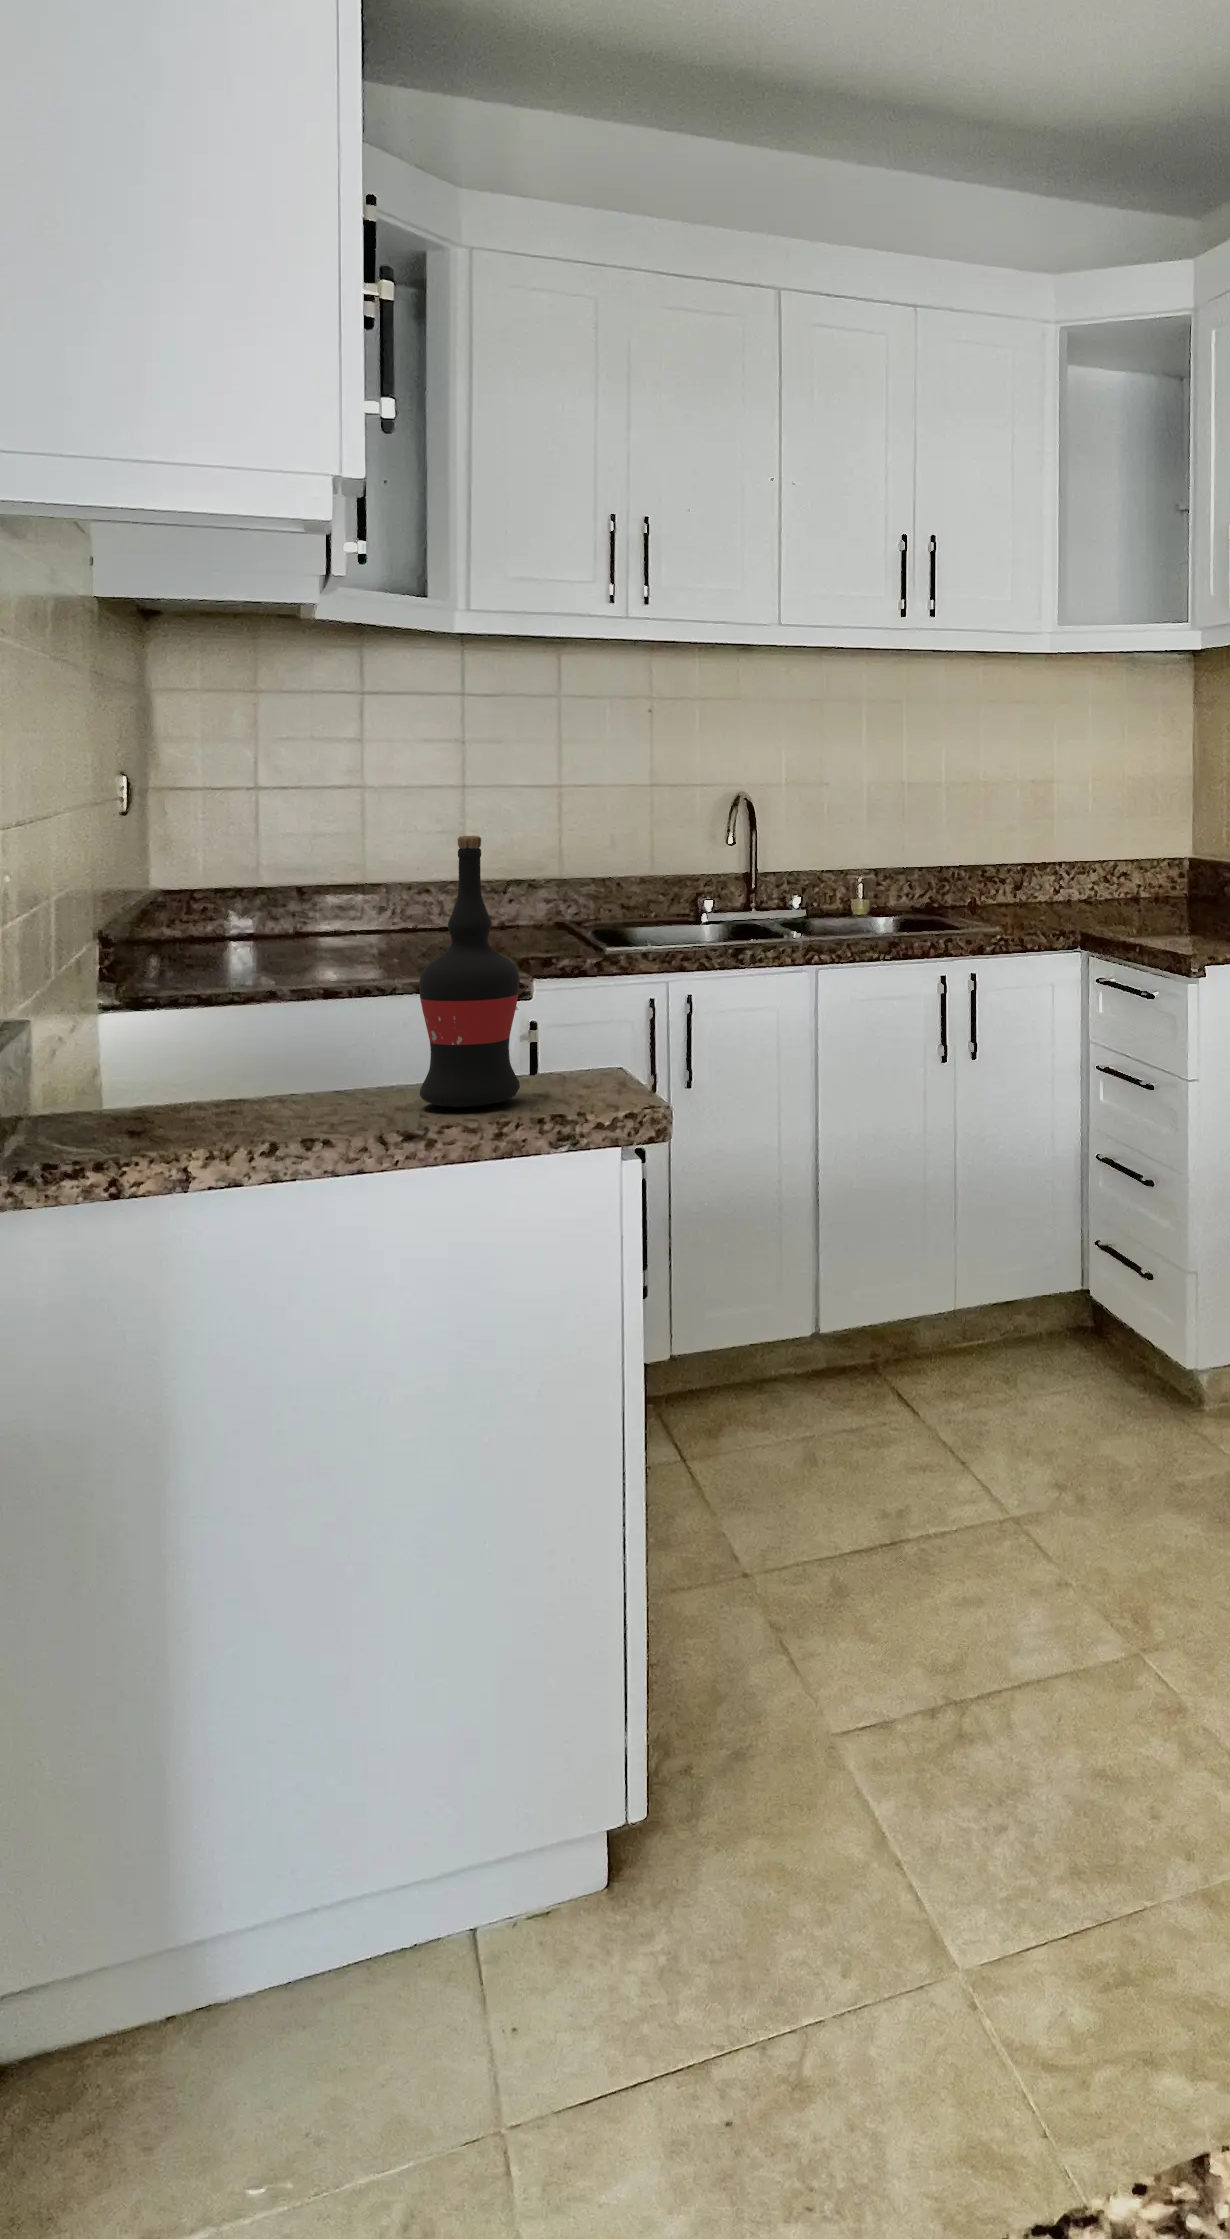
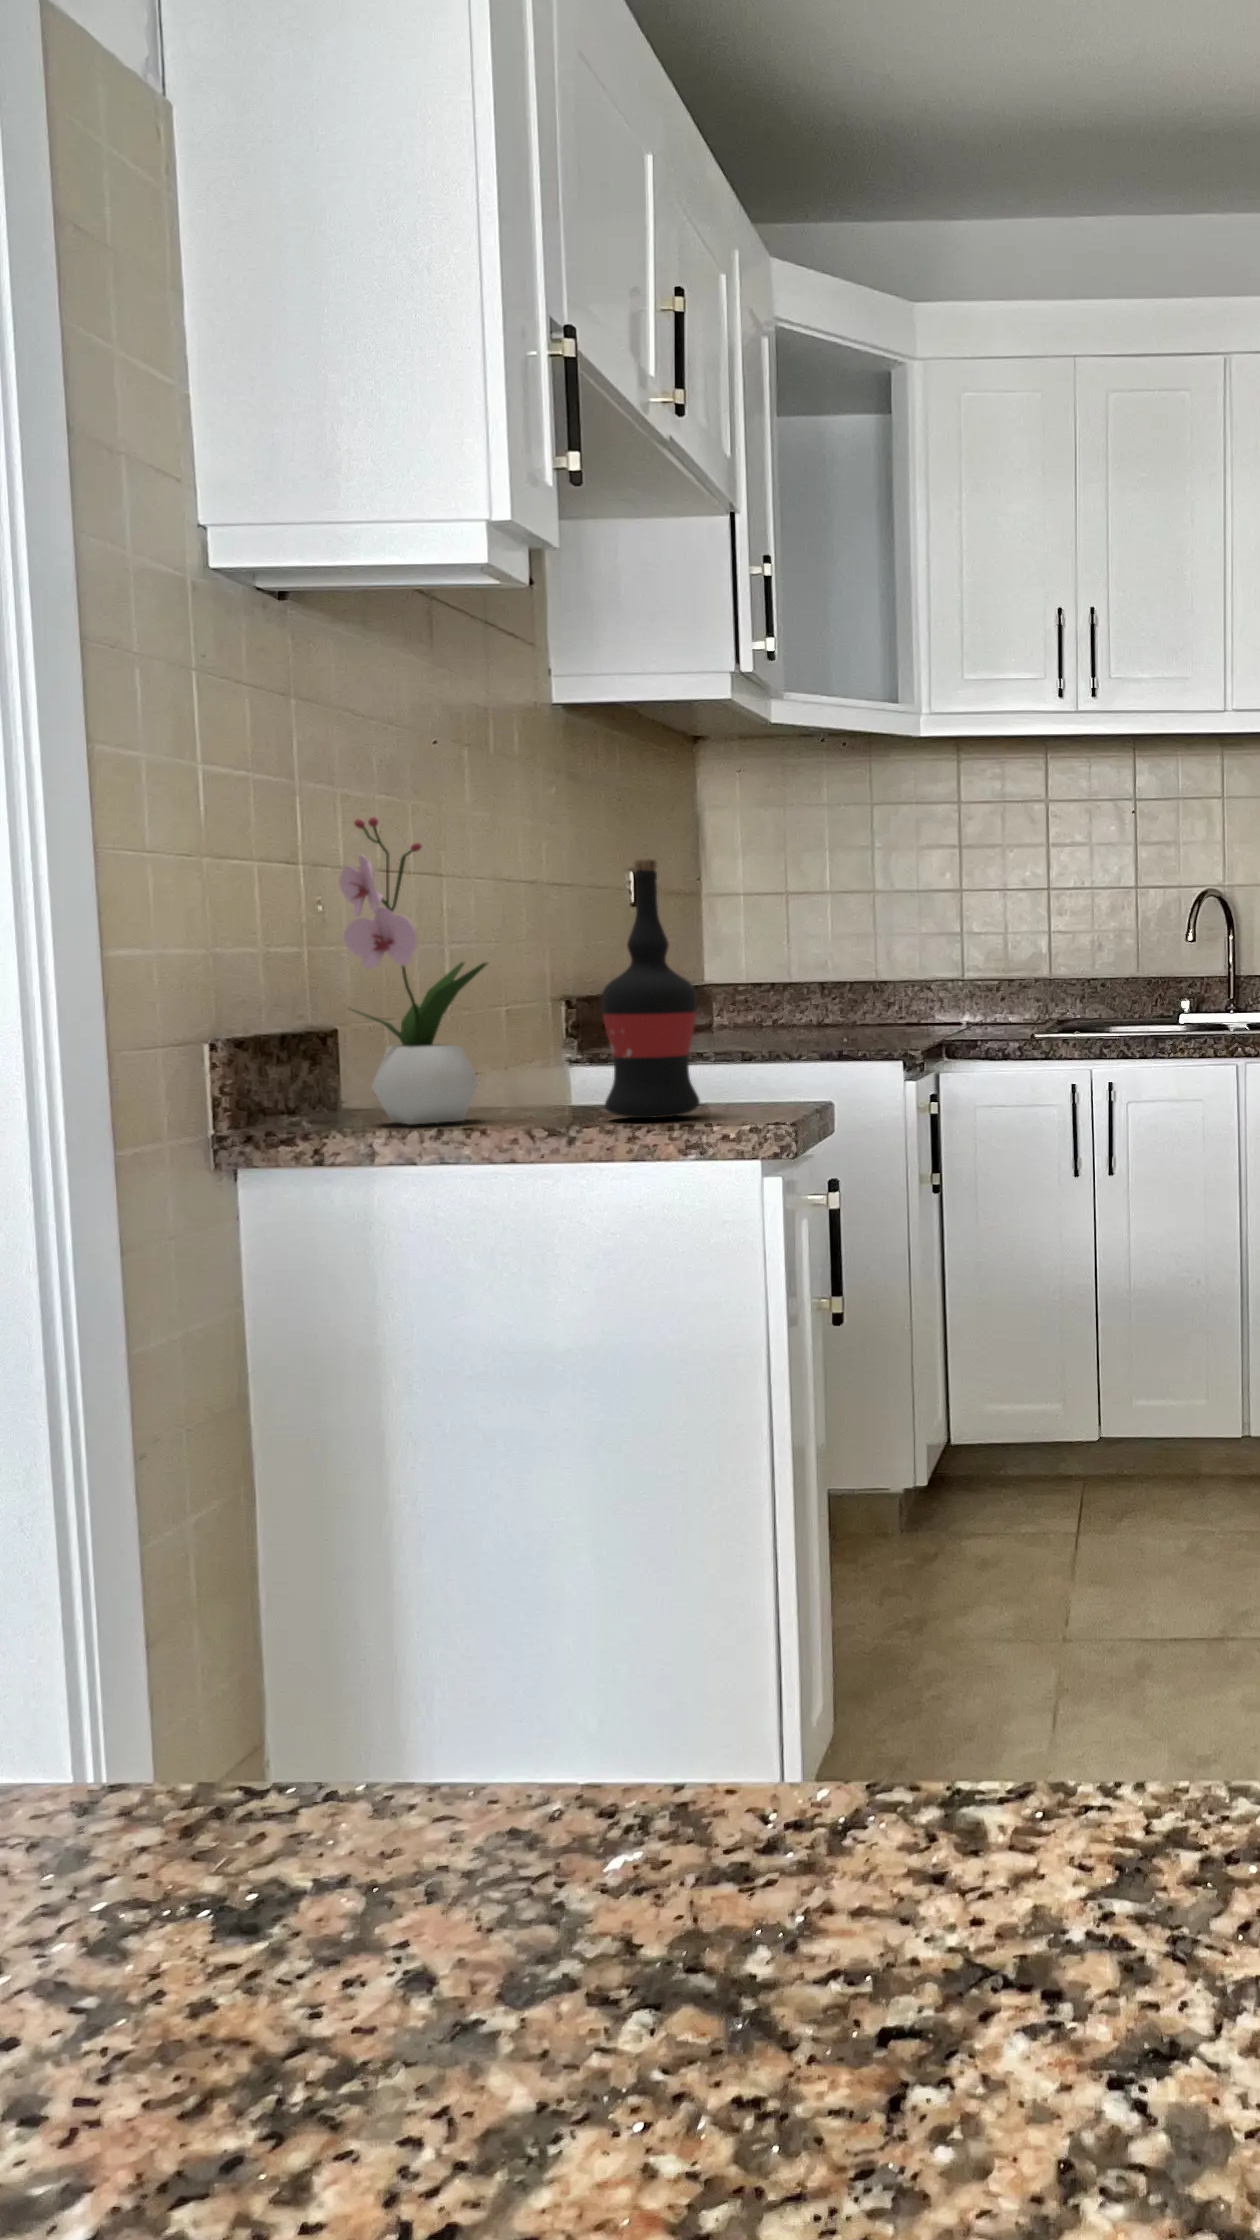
flower arrangement: none [119,792,294,1134] -> present [339,817,487,1124]

